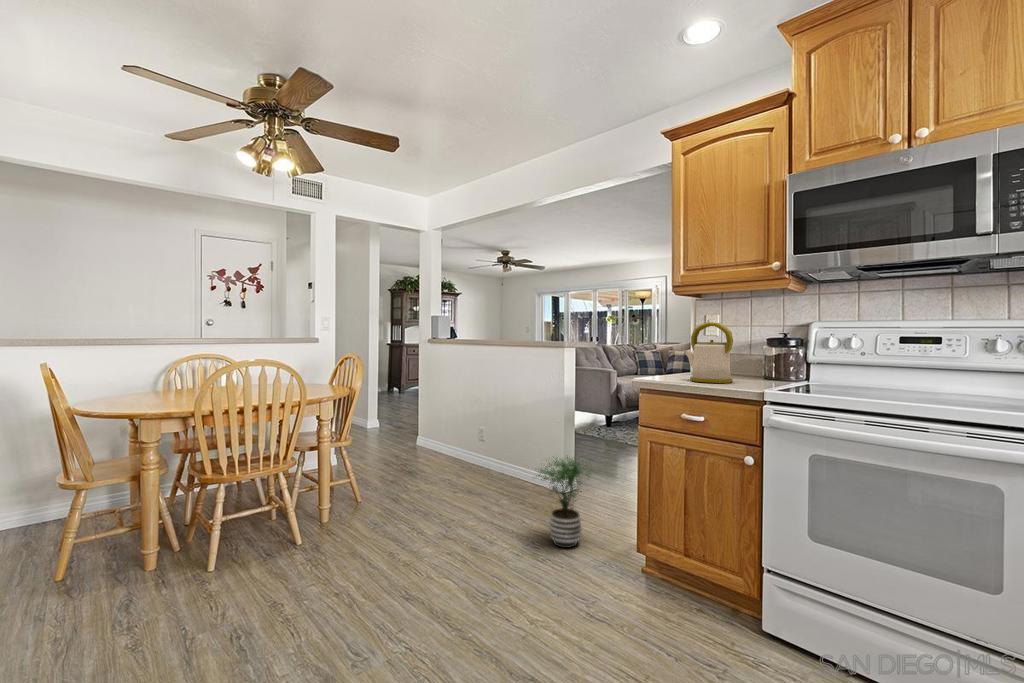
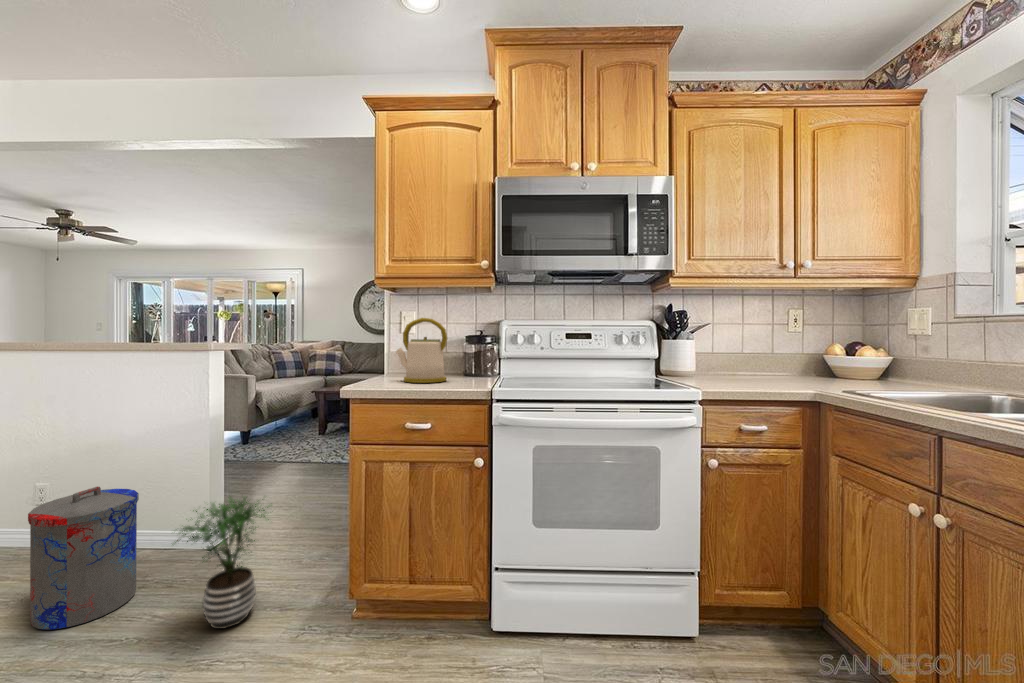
trash can: none [473,435,522,517] -> present [28,487,139,630]

